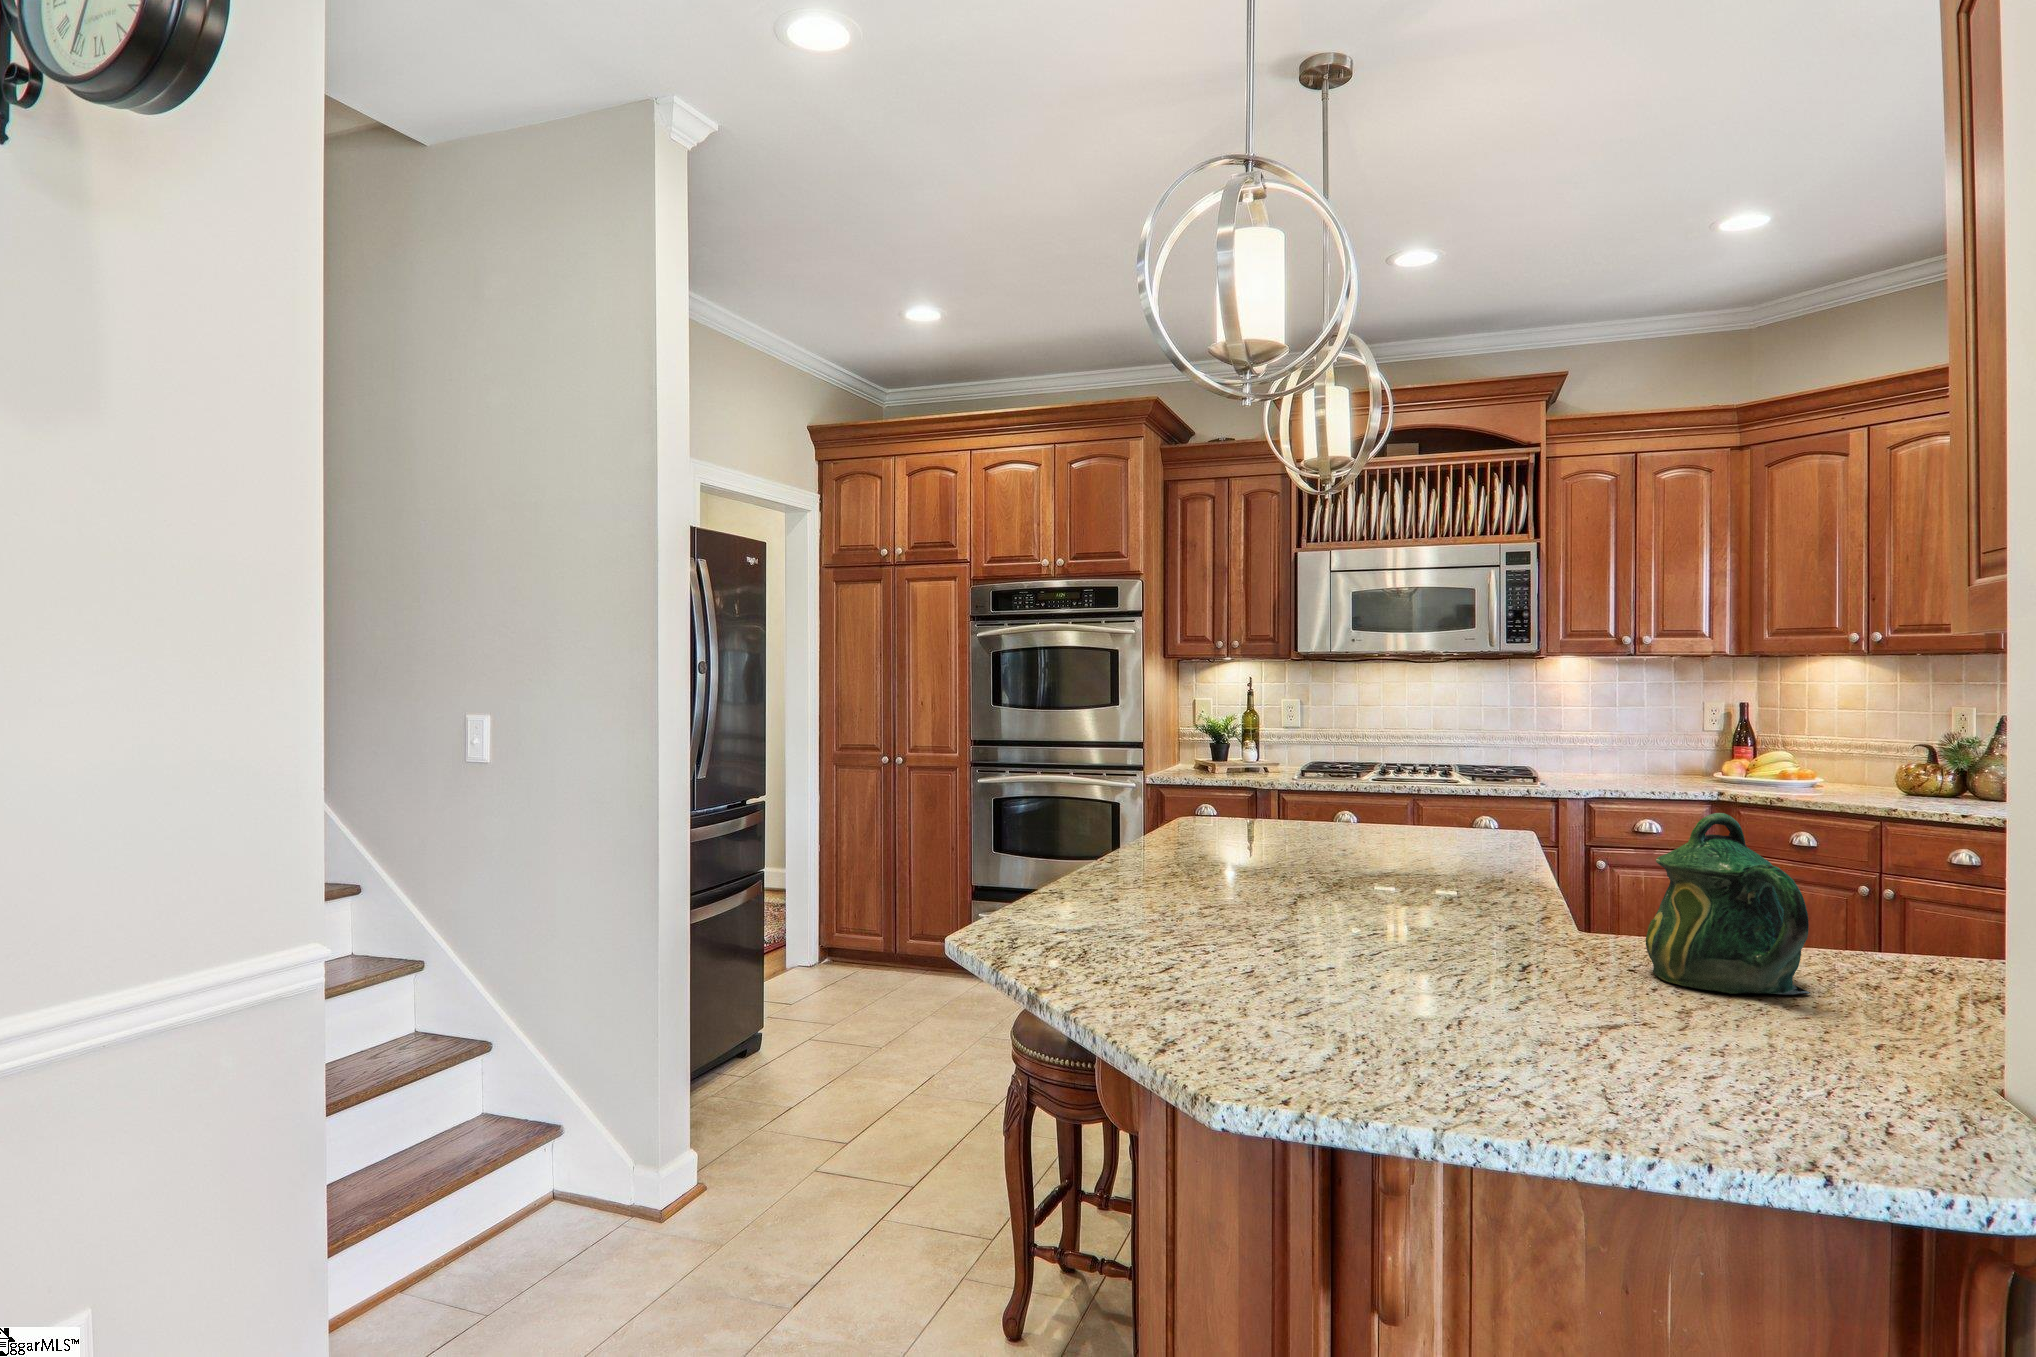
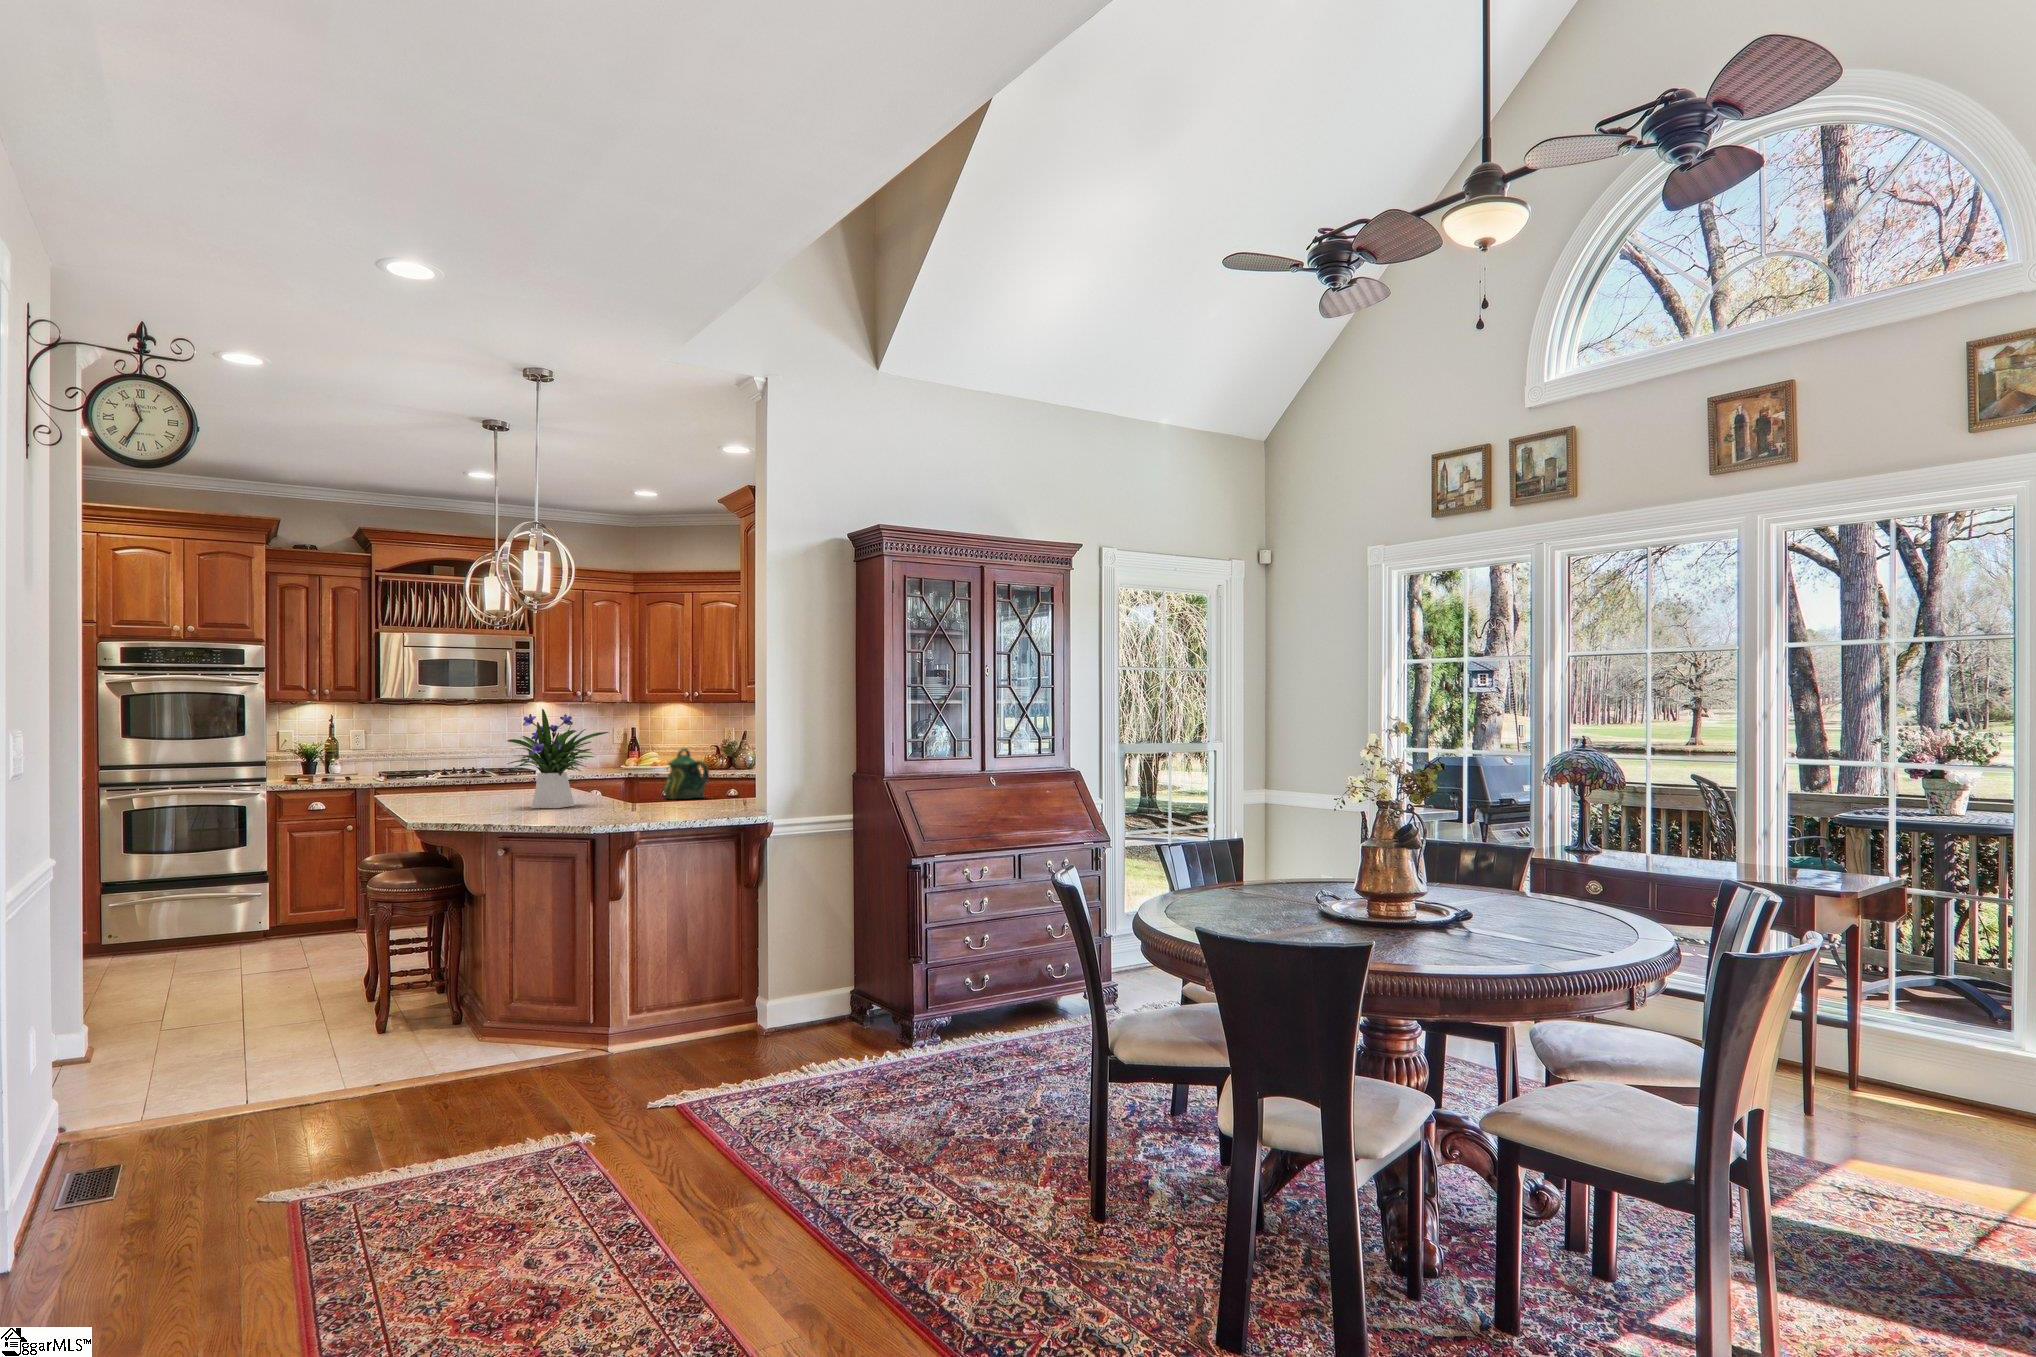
flower arrangement: none [1127,684,1413,980] -> present [507,709,609,808]

